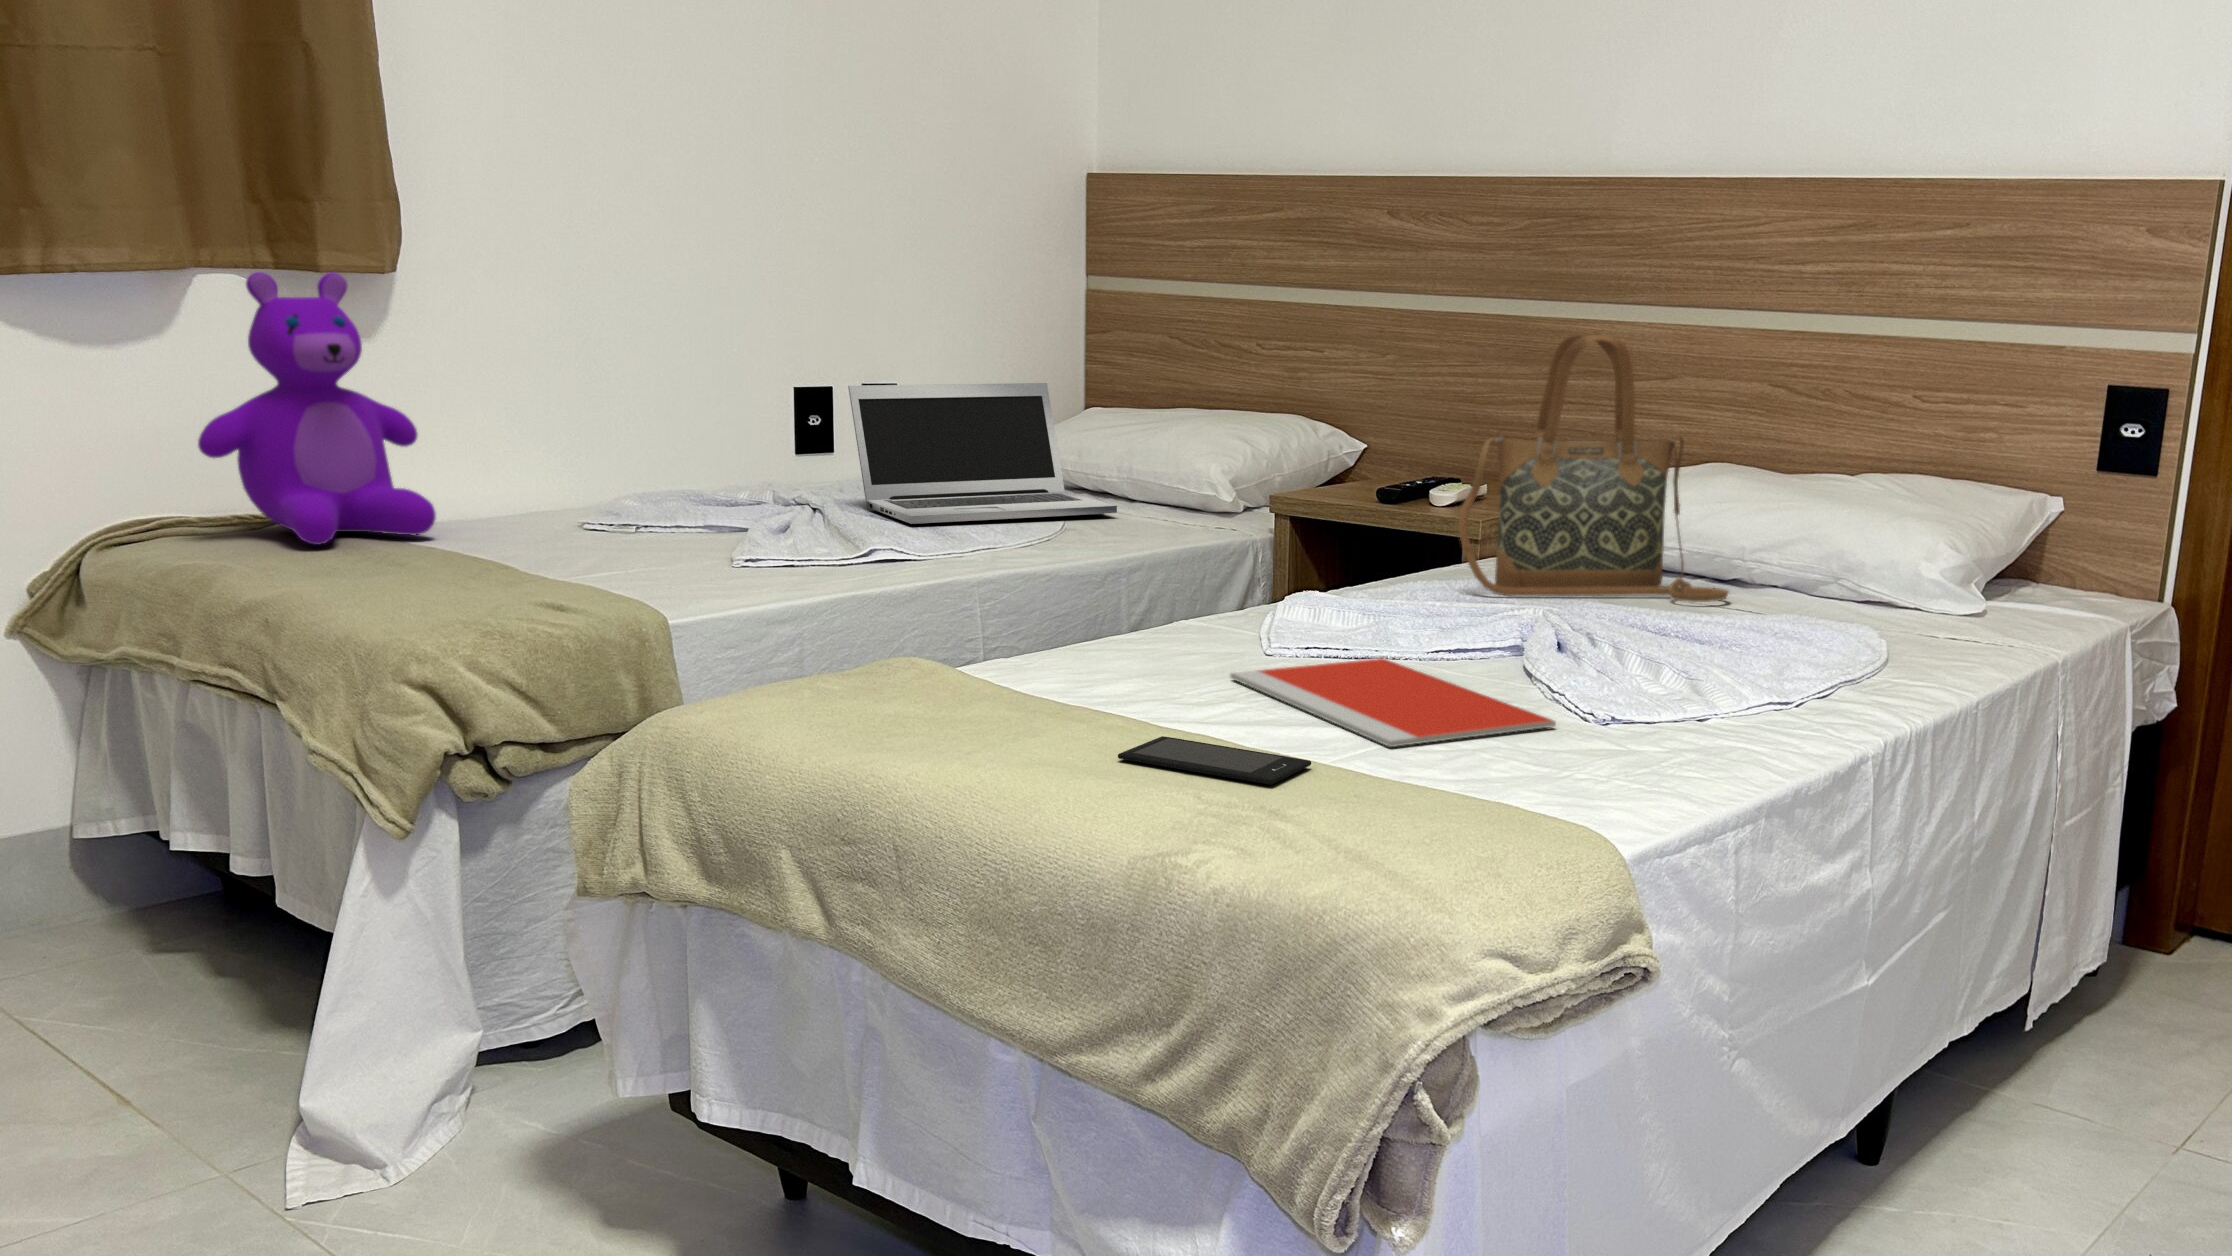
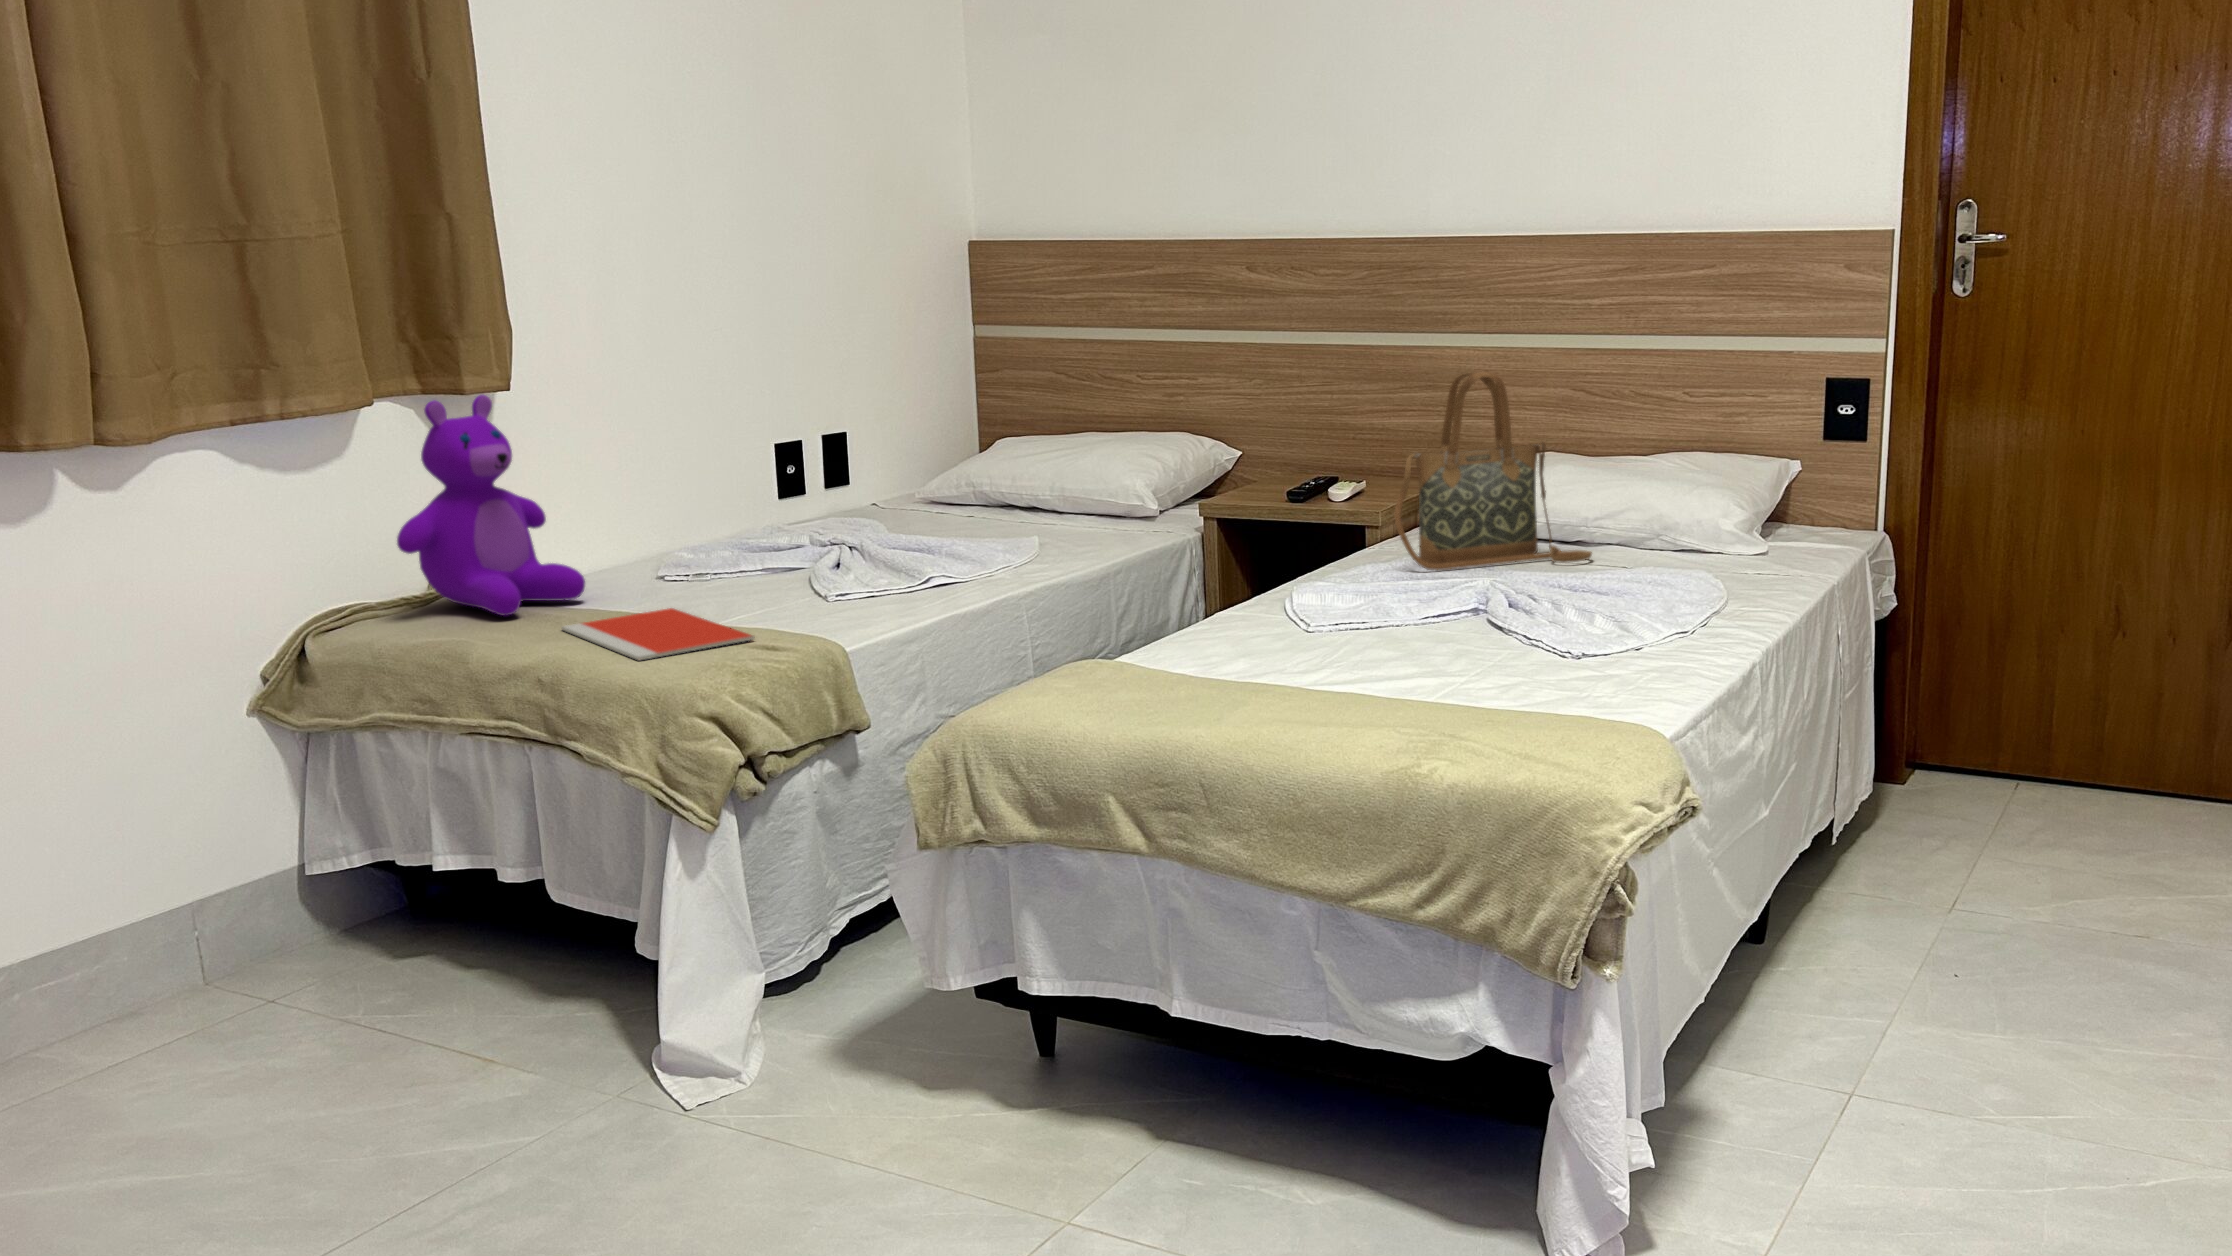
laptop: present [848,383,1117,524] -> none [854,427,1081,553]
notebook: present [1230,658,1556,747] -> present [561,608,755,660]
smartphone: present [1118,736,1311,785] -> none [1305,696,1432,720]

